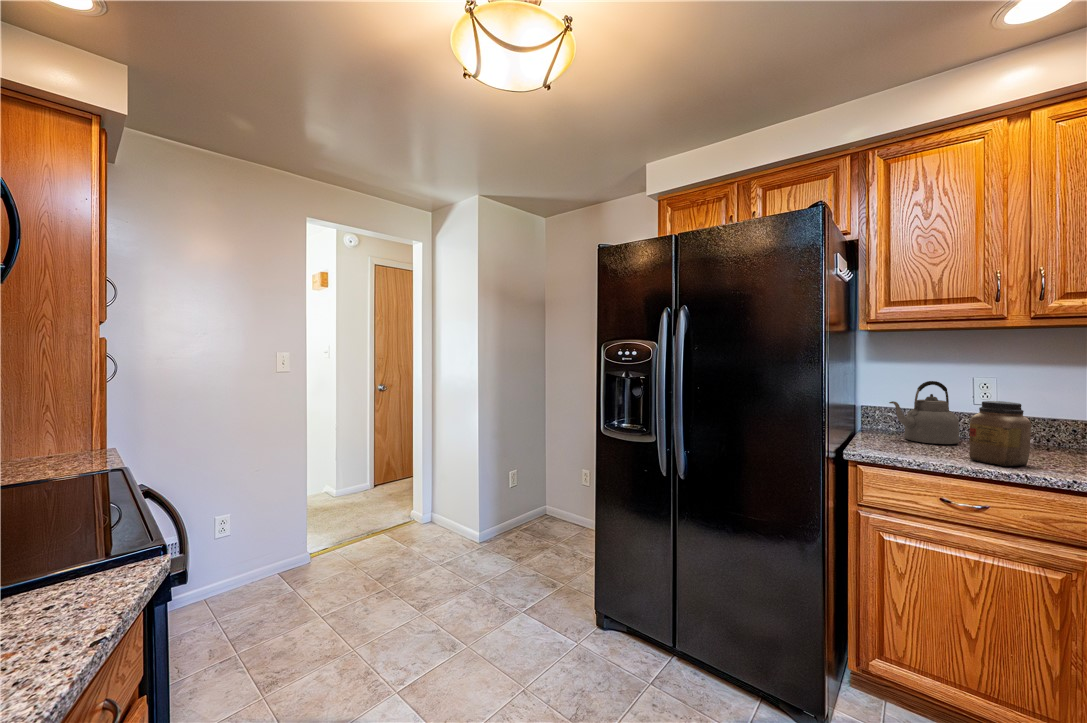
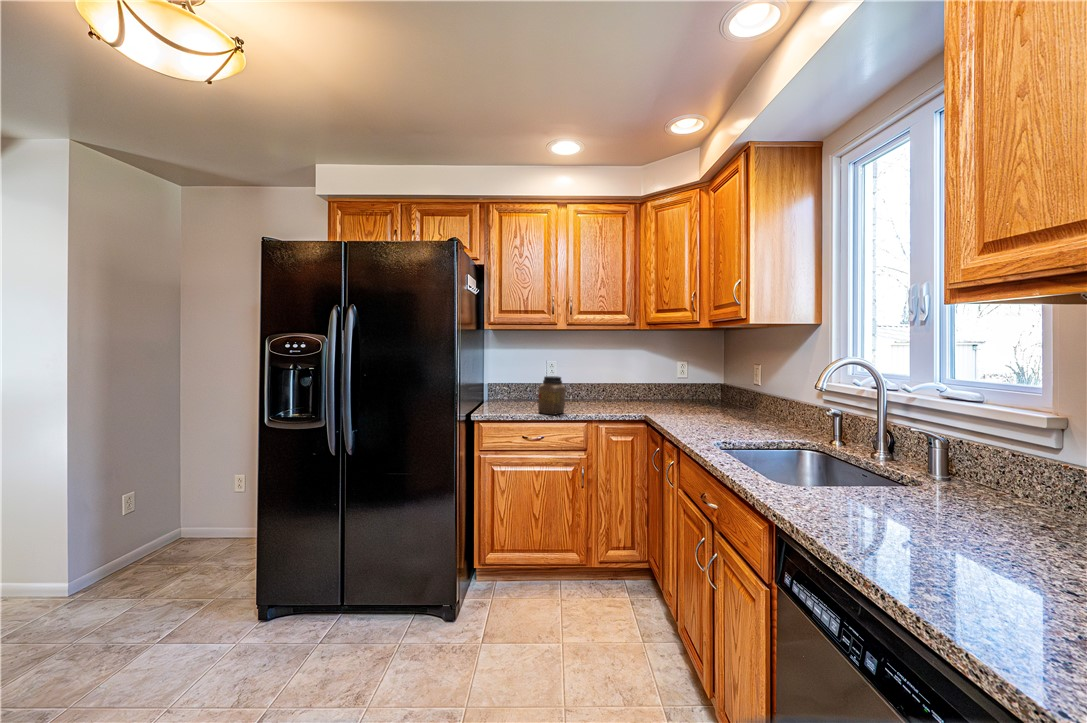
kettle: present [889,381,959,444] -> none [500,364,537,404]

